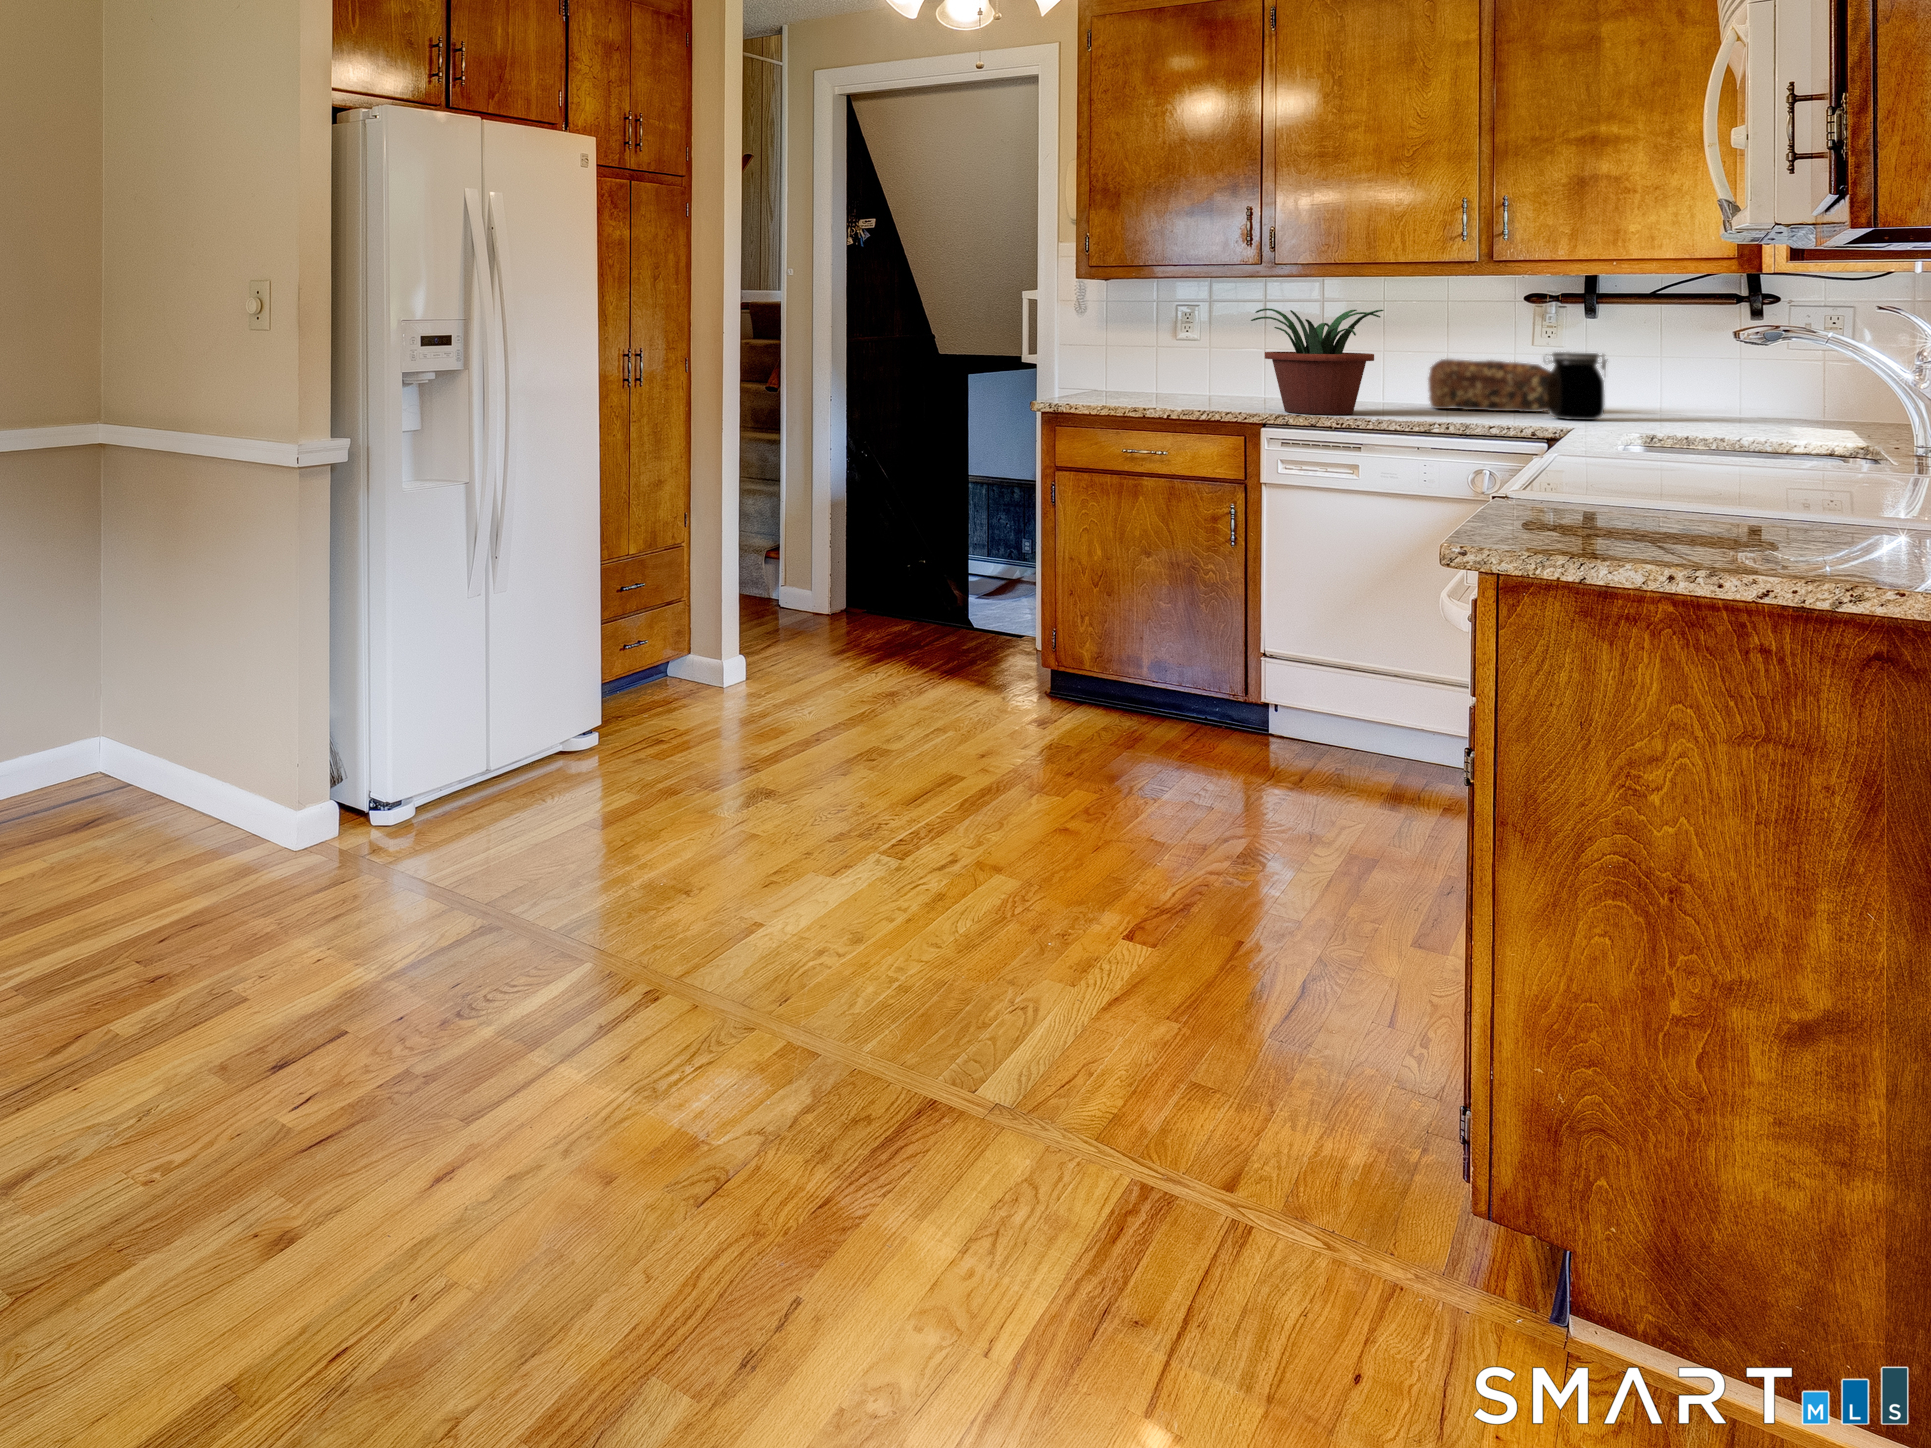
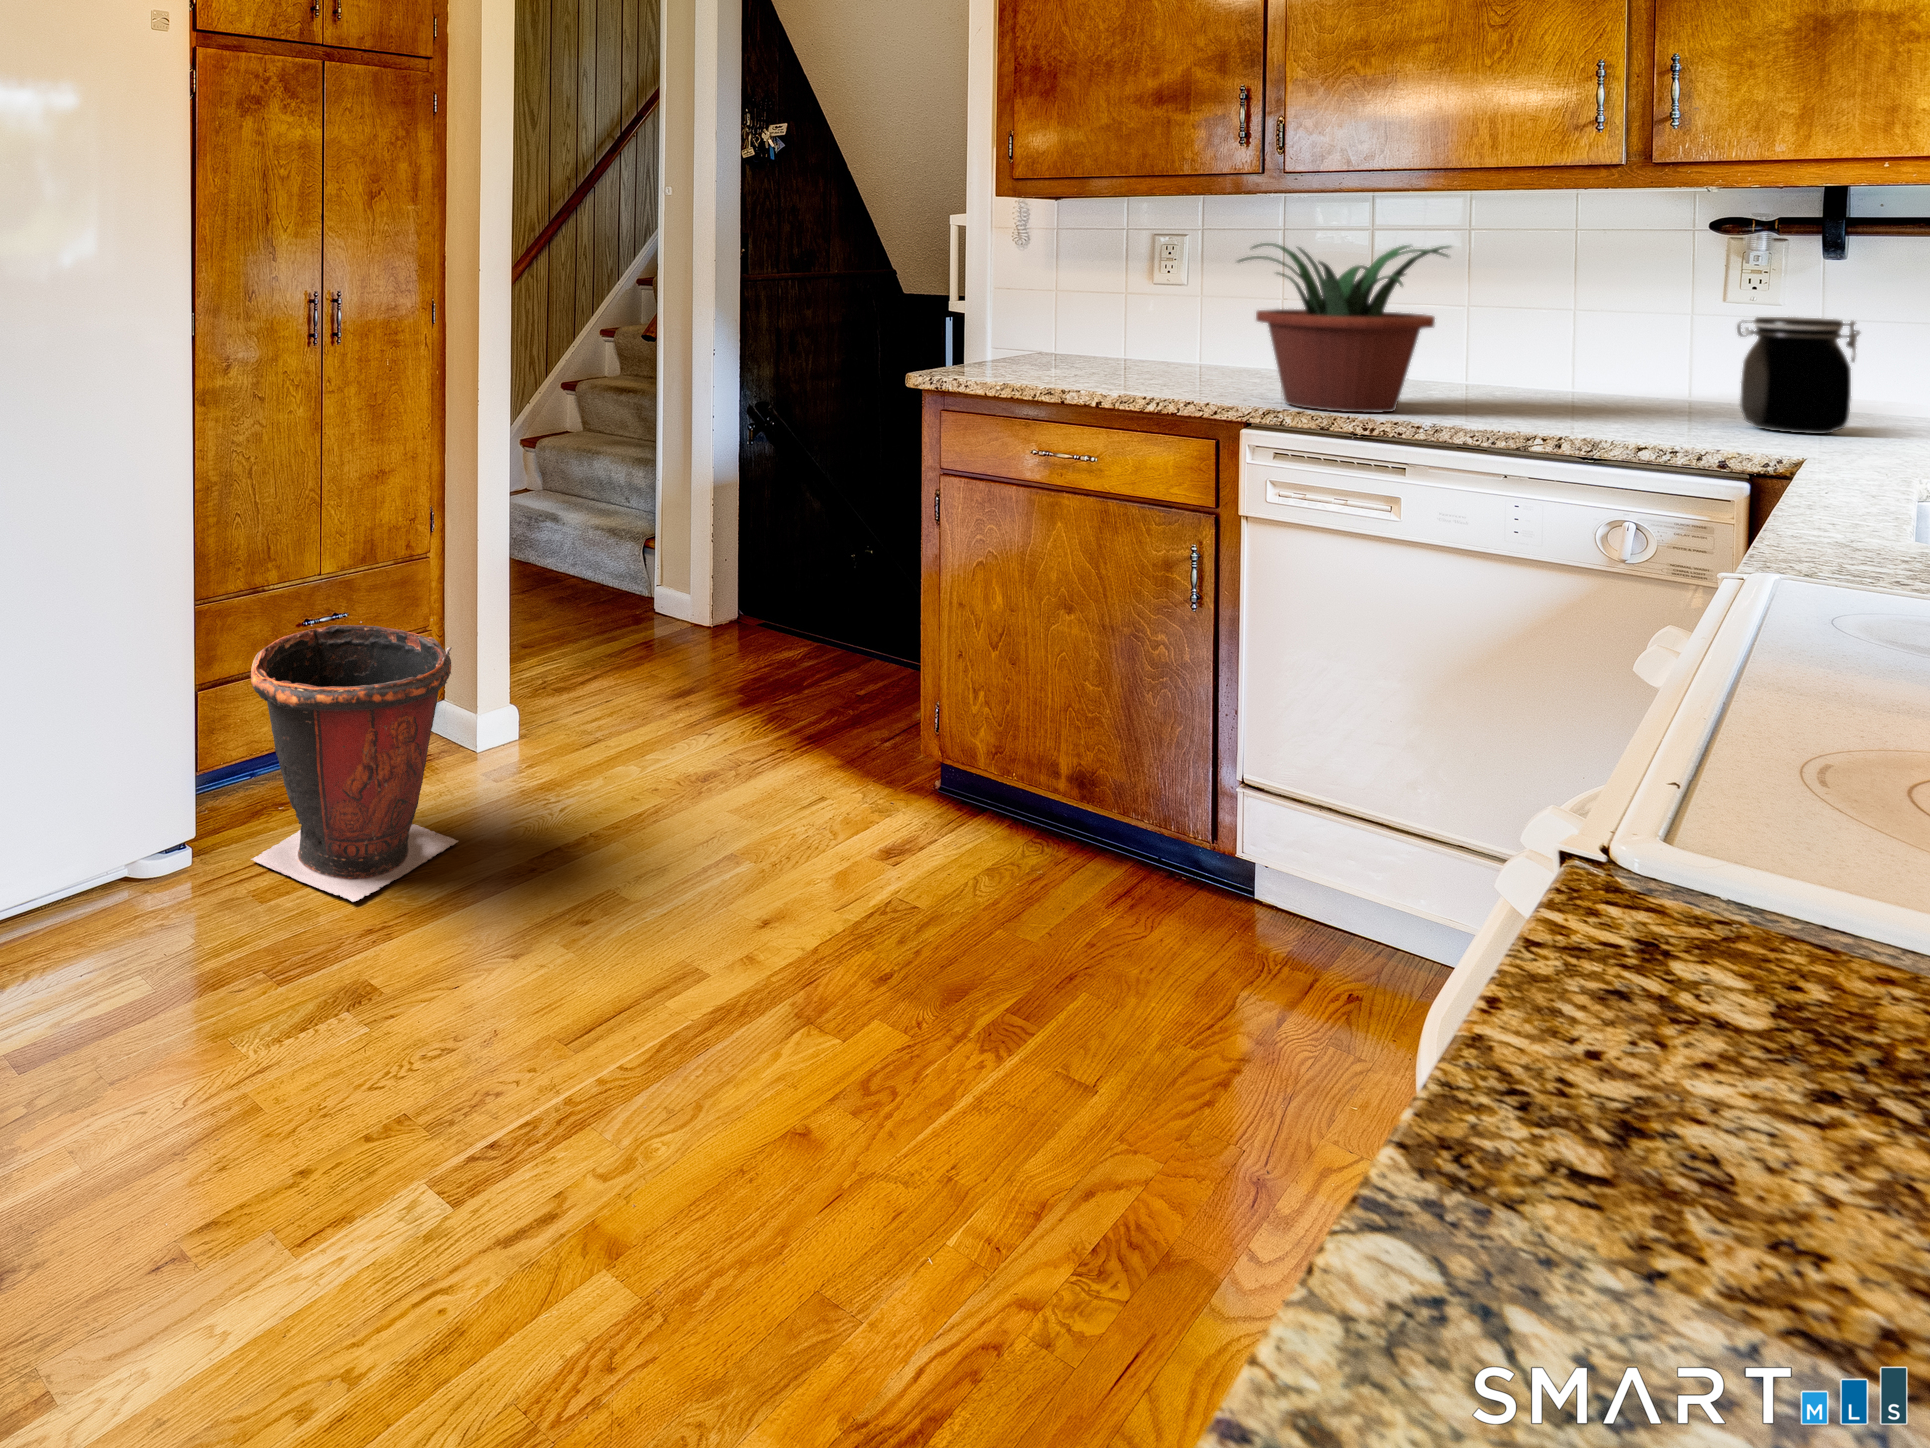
bread loaf: present [1428,359,1551,412] -> none [1535,322,1752,409]
waste bin: none [614,574,758,759] -> present [251,619,458,902]

